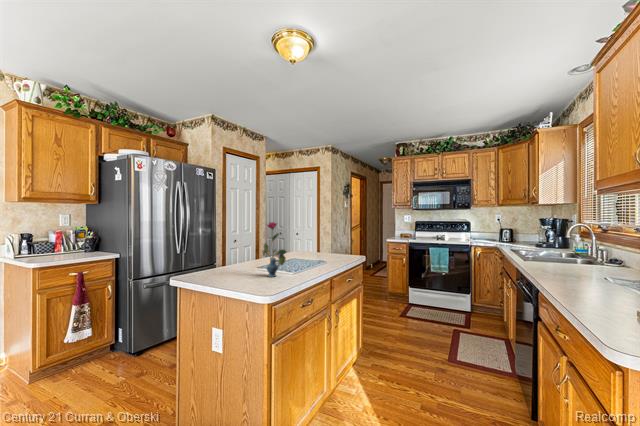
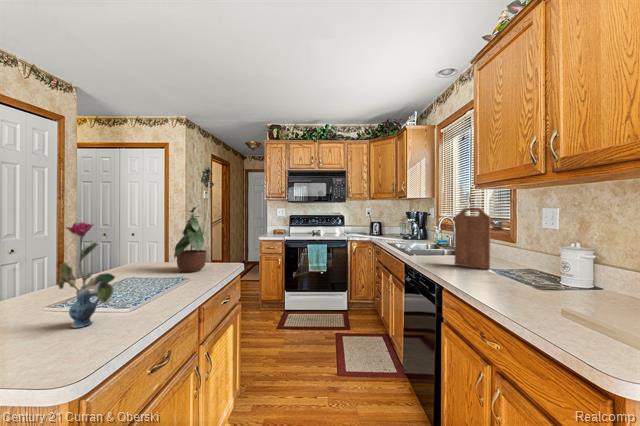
potted plant: none [317,214,342,258] -> present [174,207,207,272]
cutting board: none [575,214,619,280] -> present [455,208,491,269]

